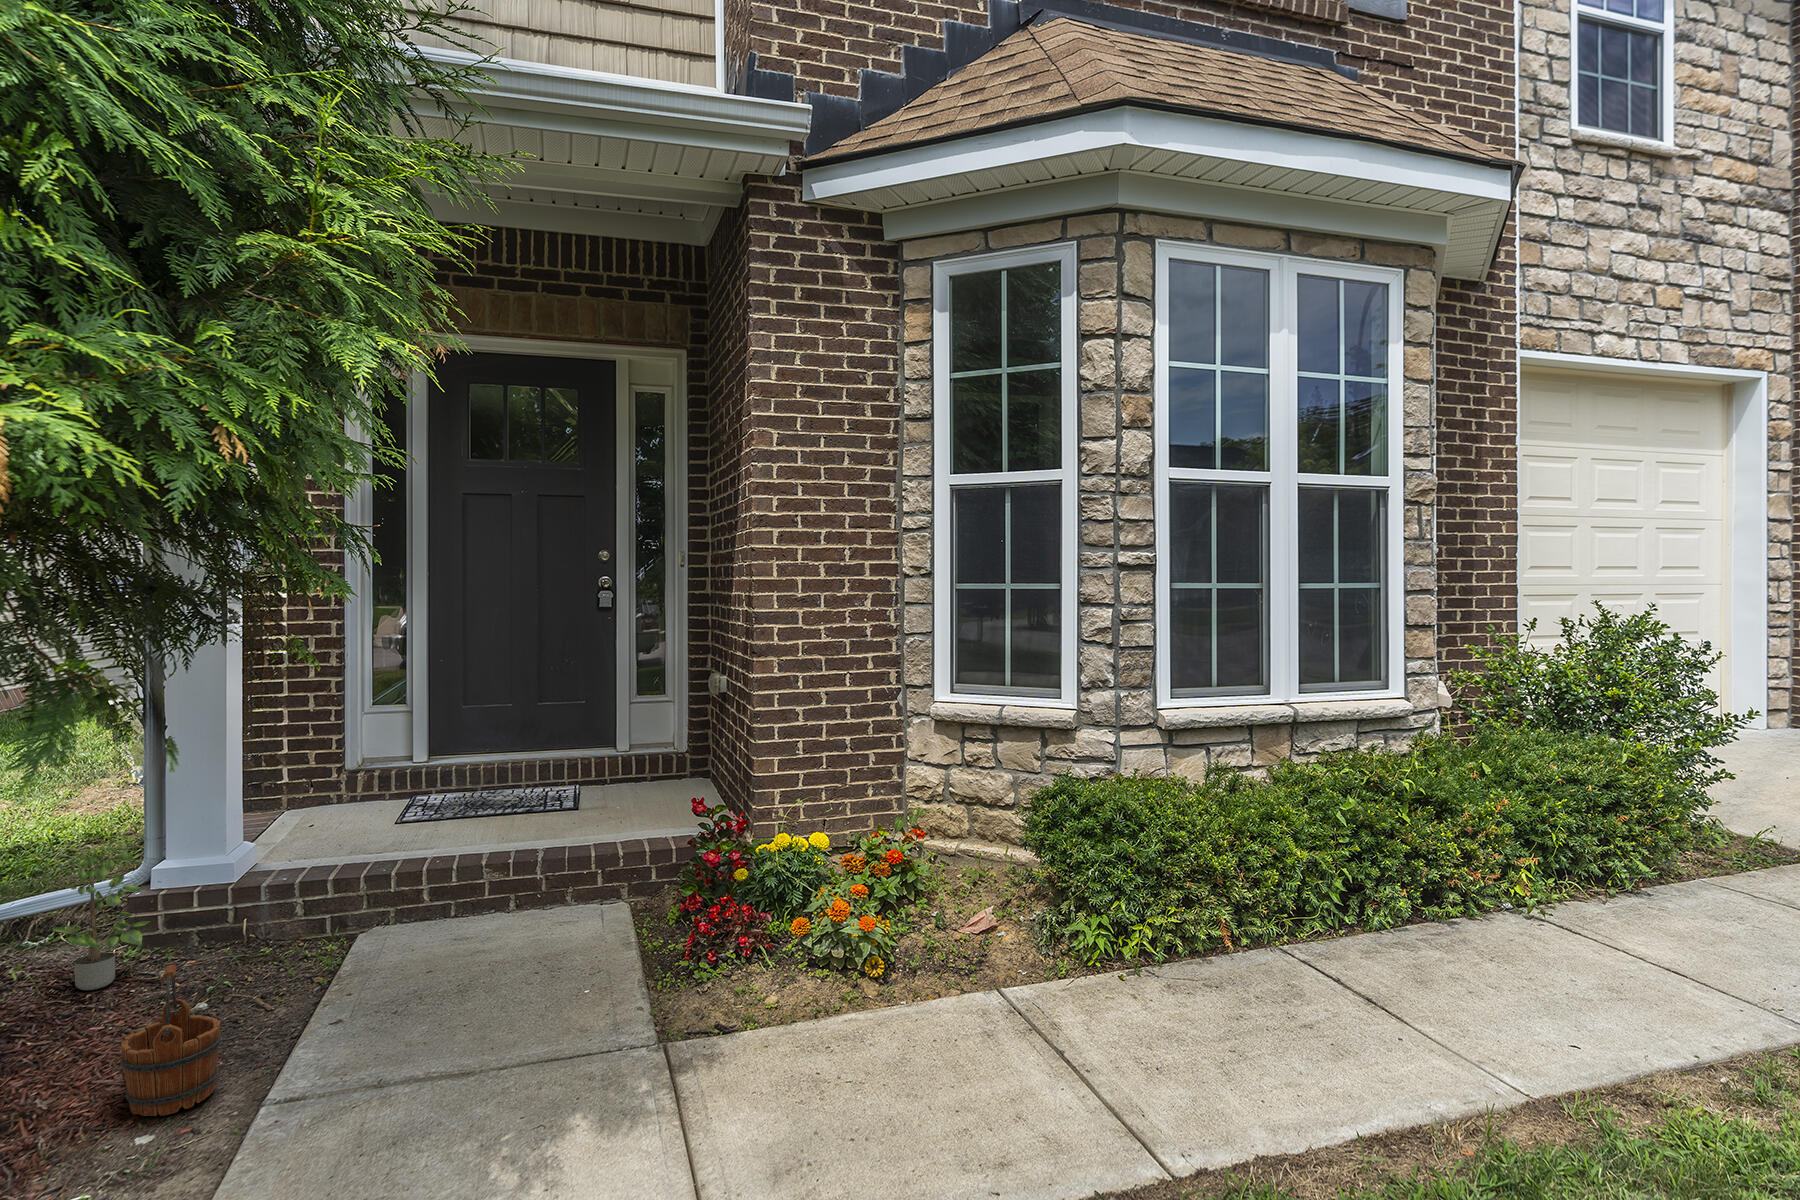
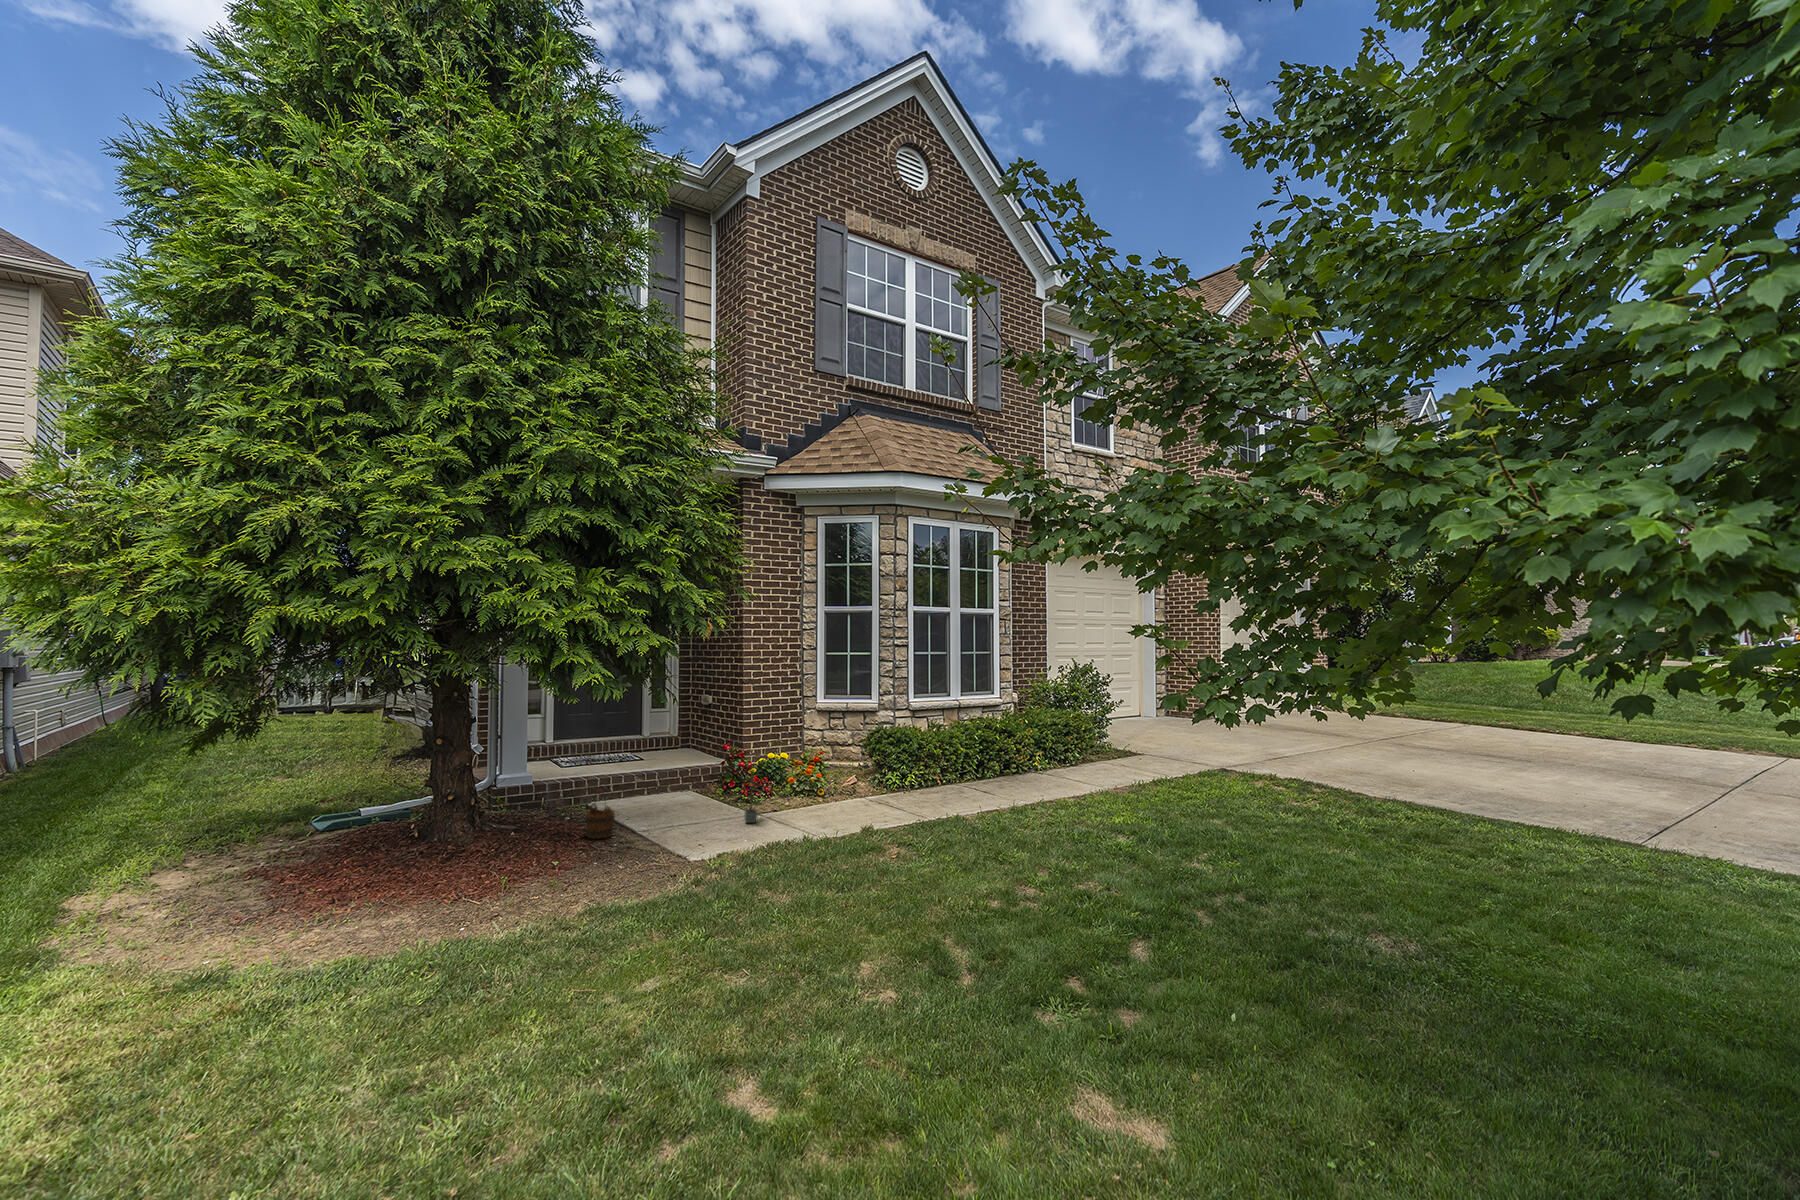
potted plant: present [52,846,151,990] -> present [744,769,762,823]

